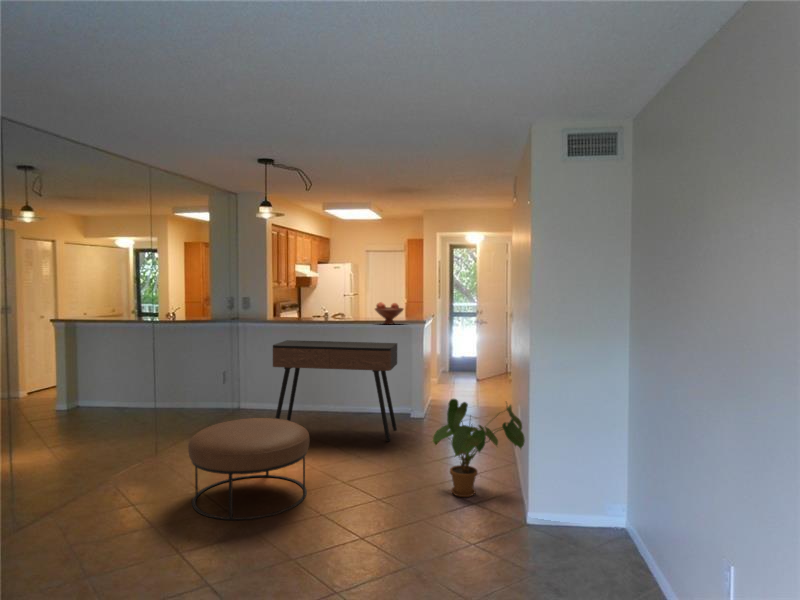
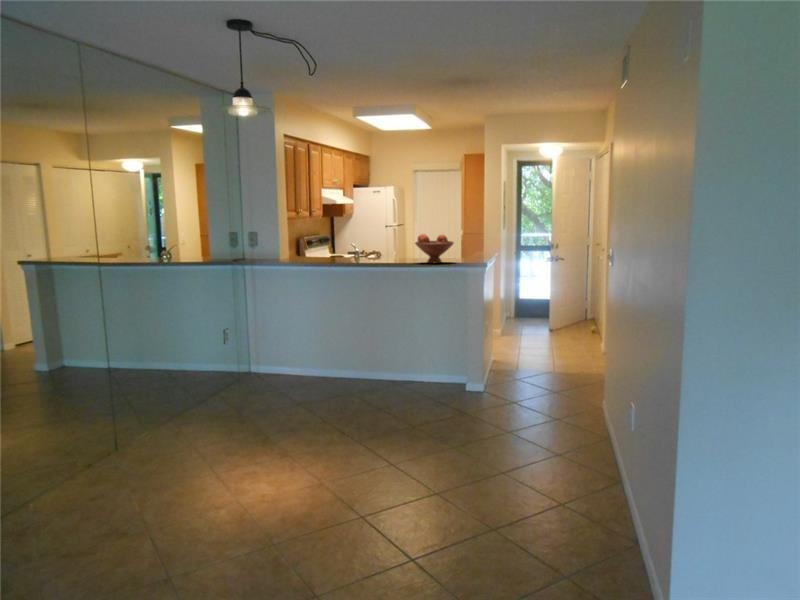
console table: present [273,340,397,442] -> none [279,285,444,421]
house plant: present [433,399,525,497] -> none [485,380,636,525]
ottoman: present [188,418,309,520] -> none [132,398,308,556]

